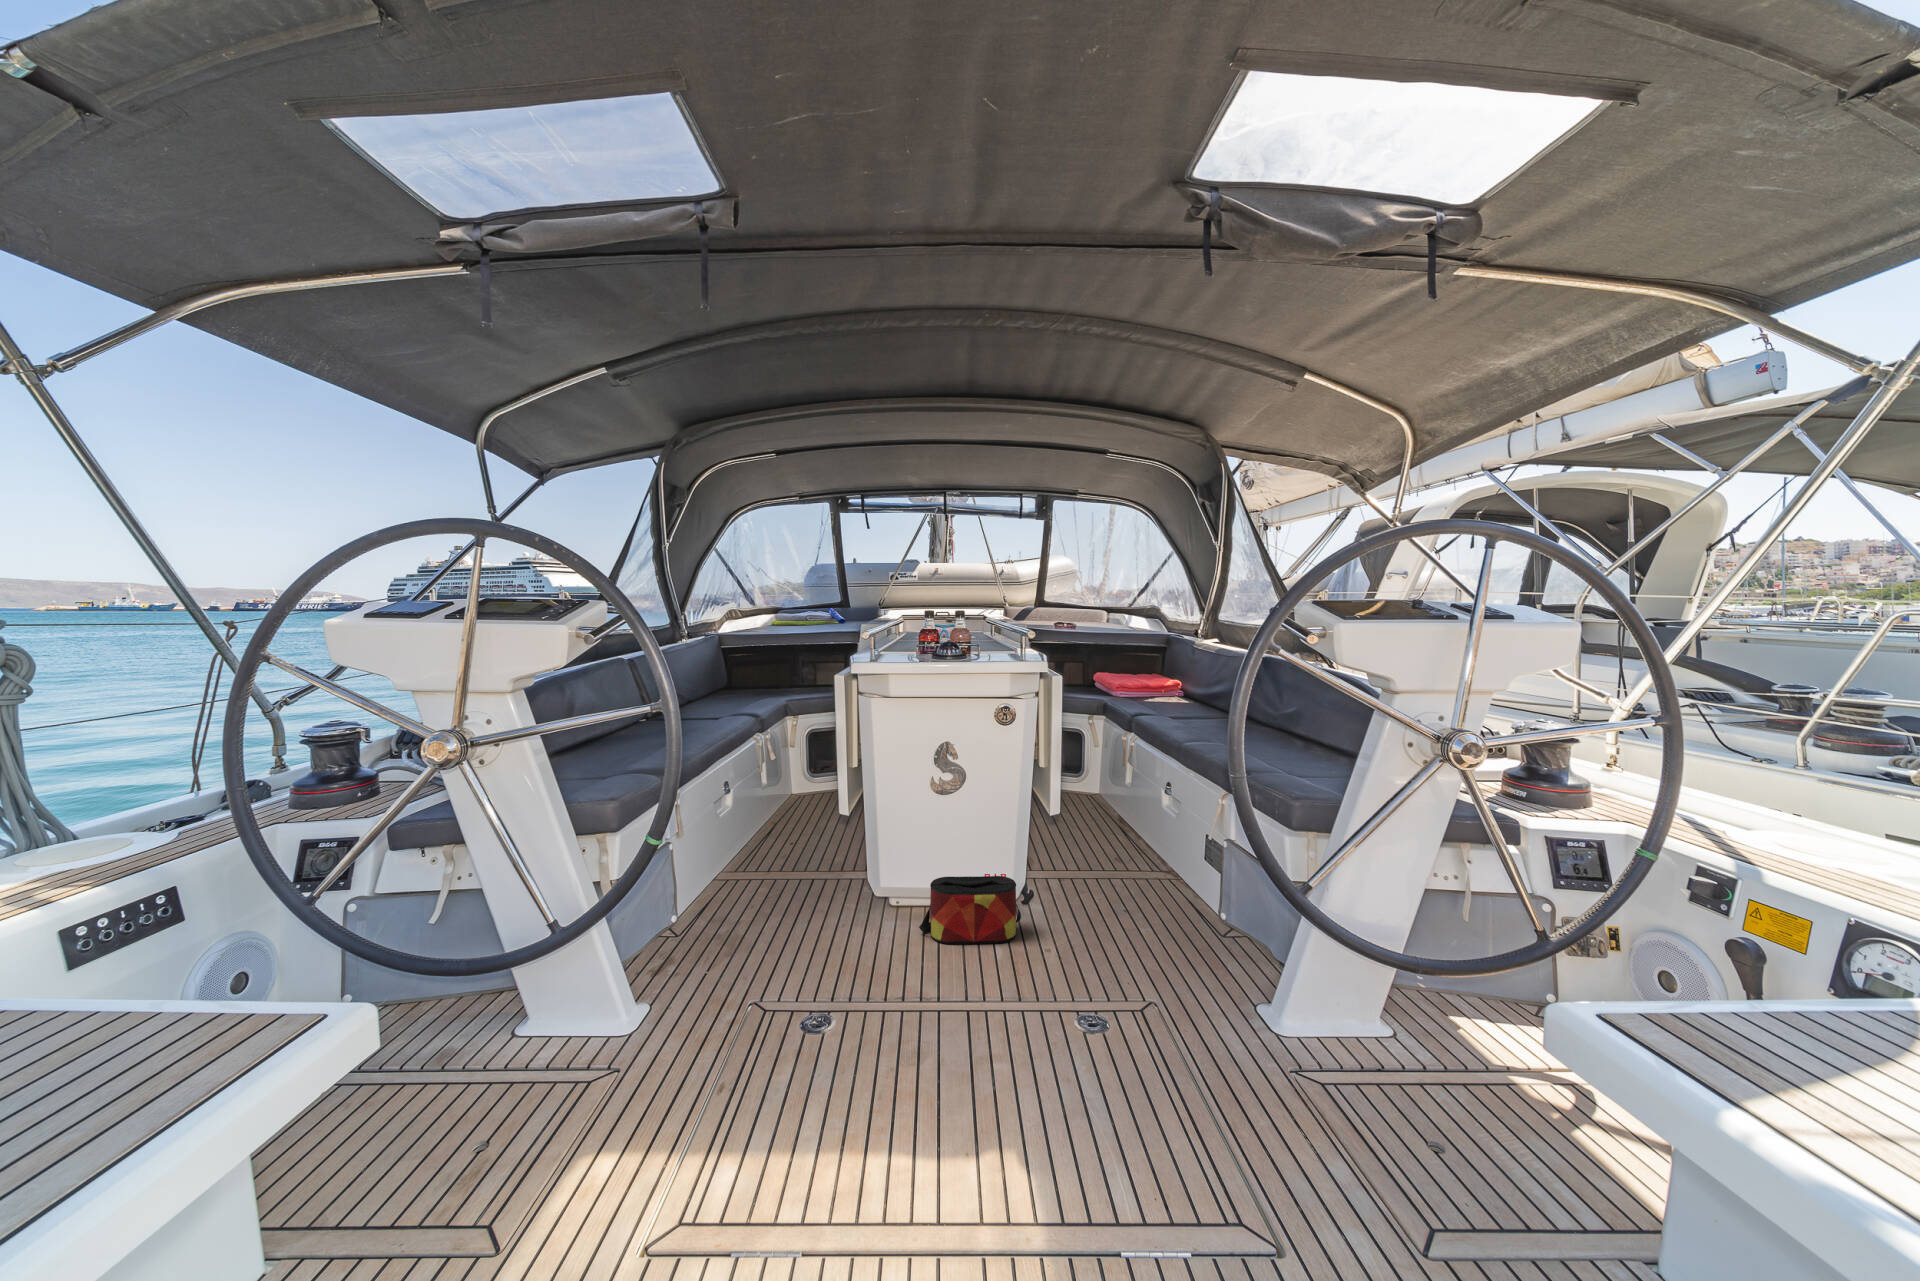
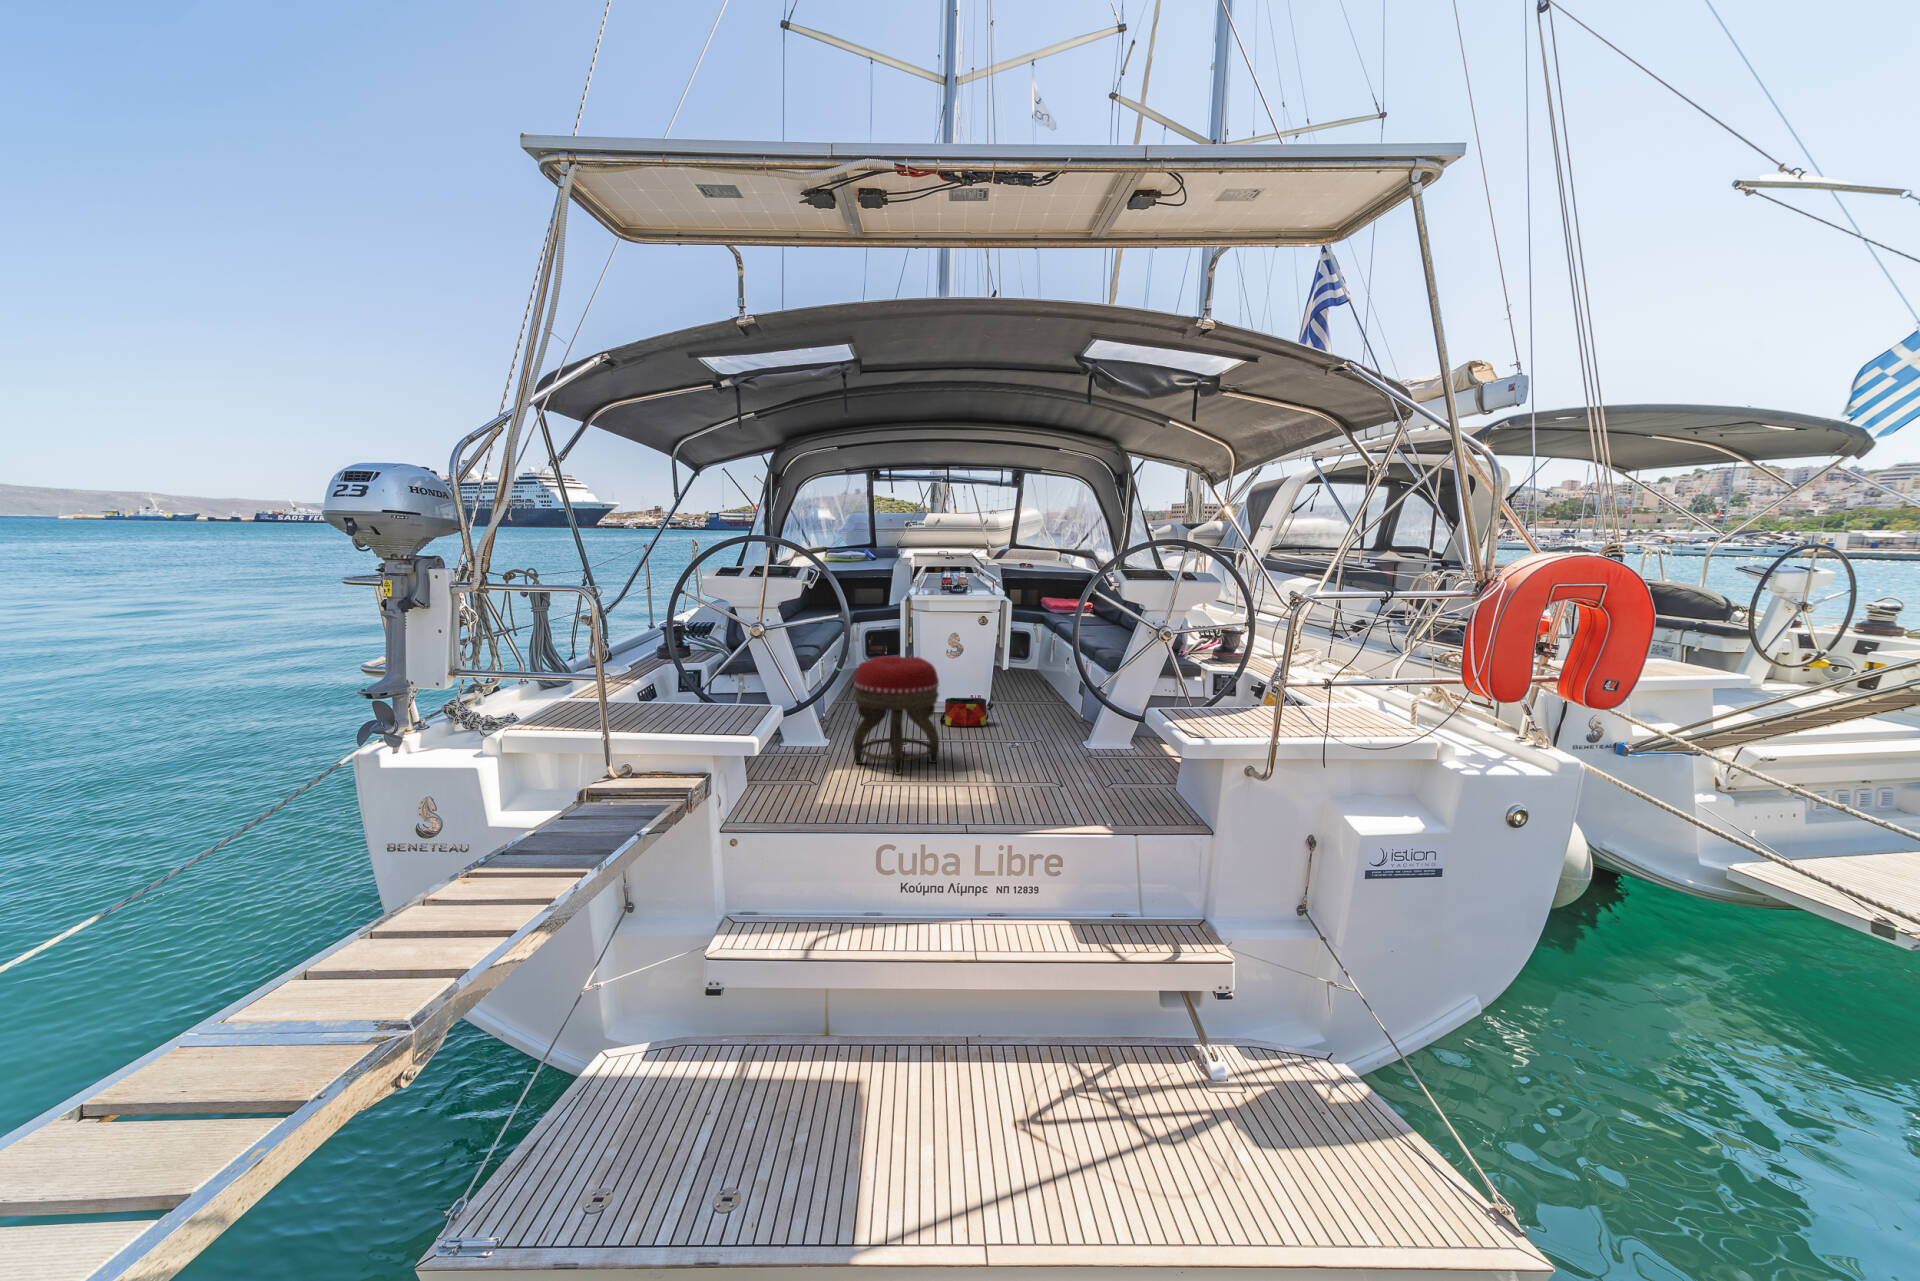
footstool: none [654,816,899,1197] -> present [853,656,939,774]

